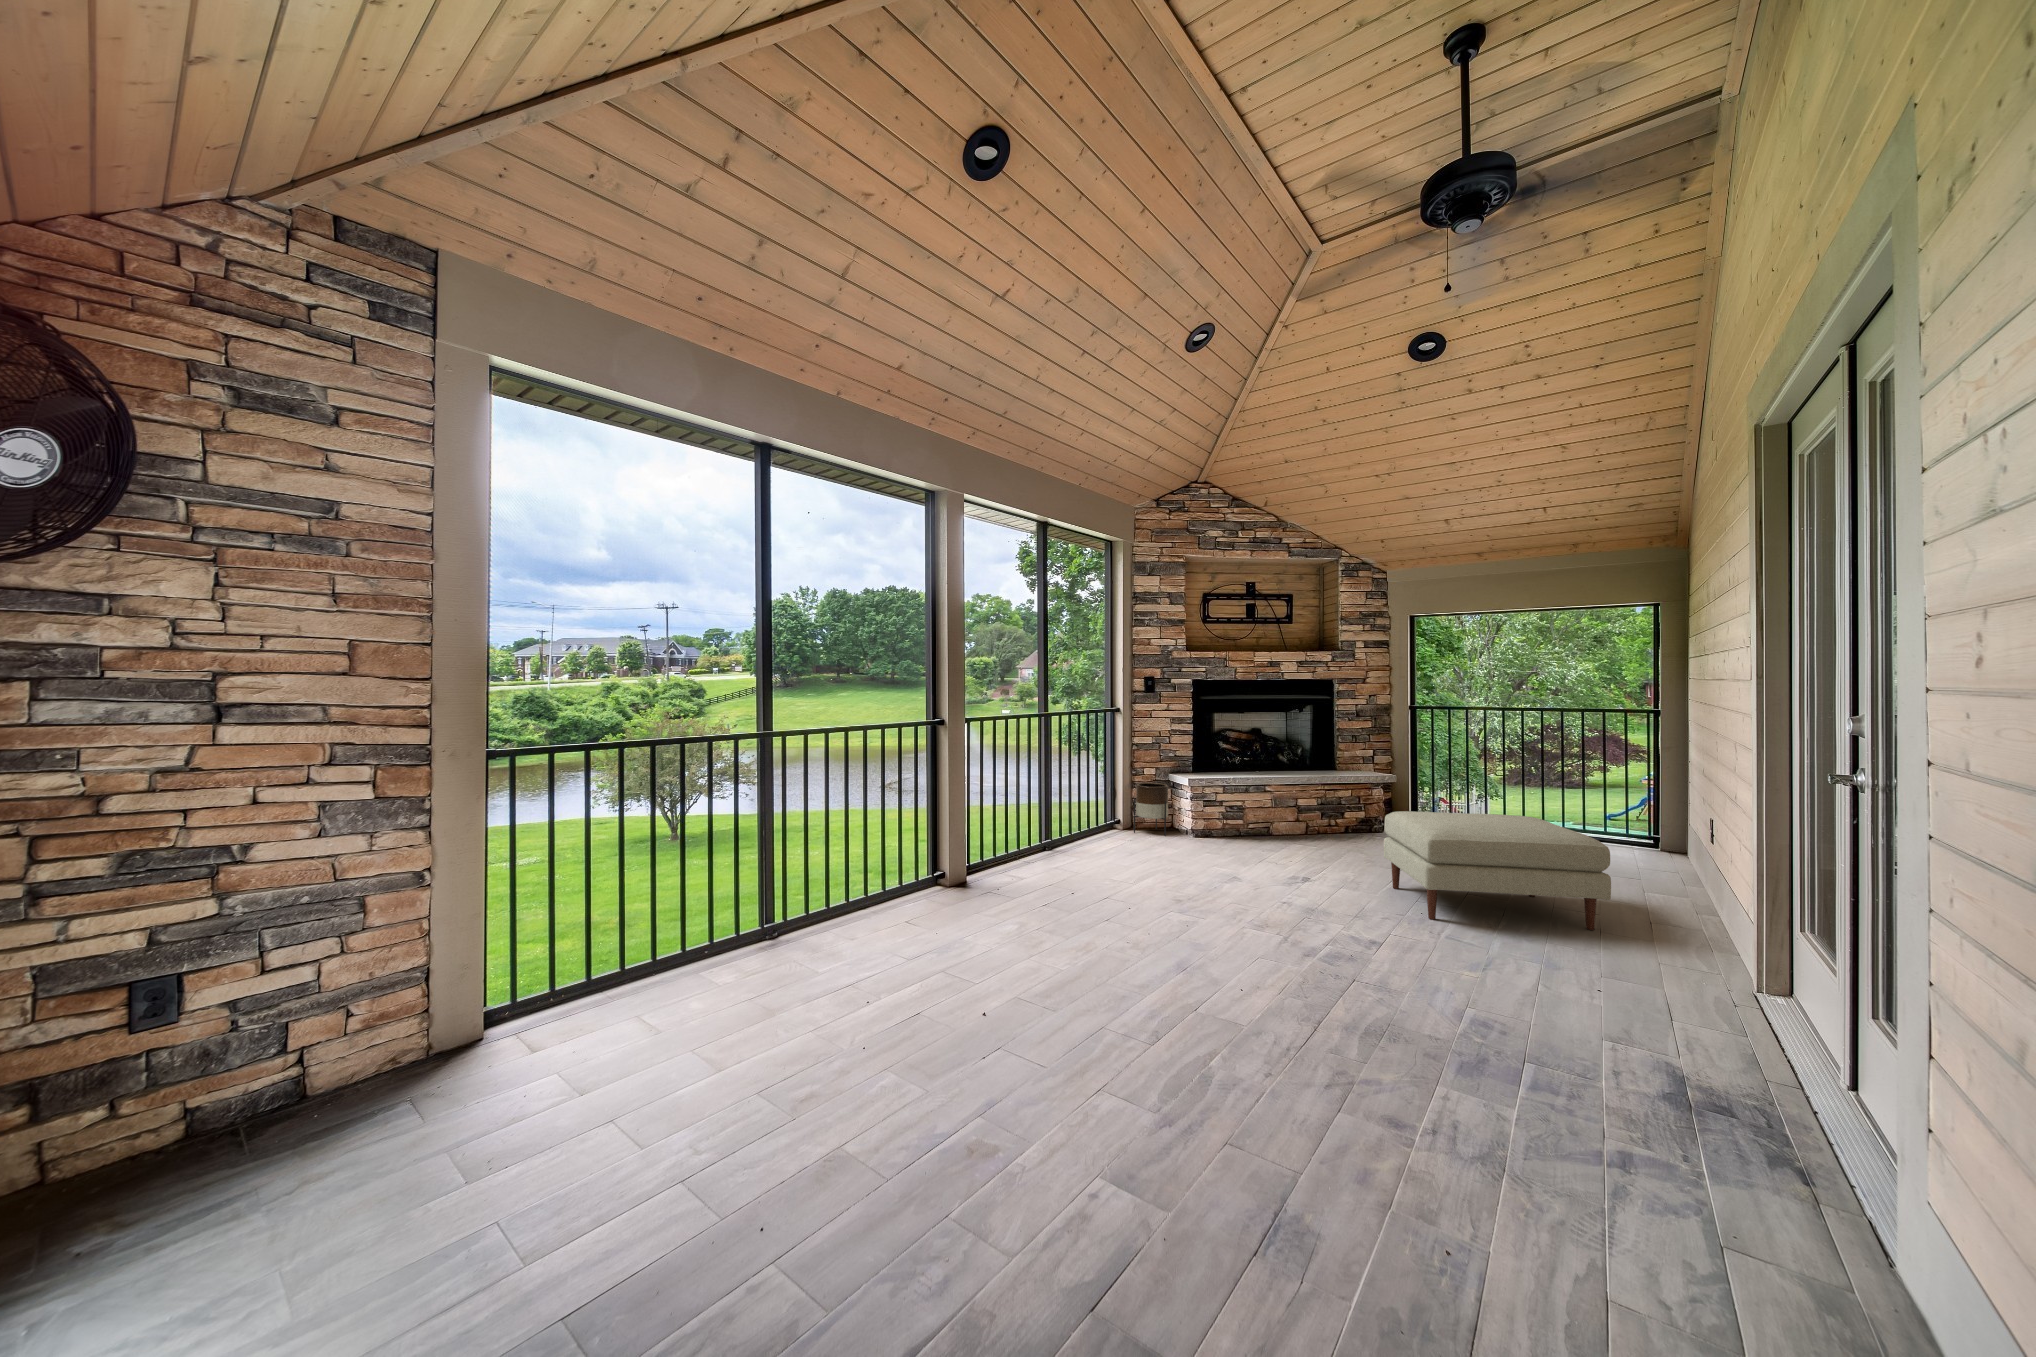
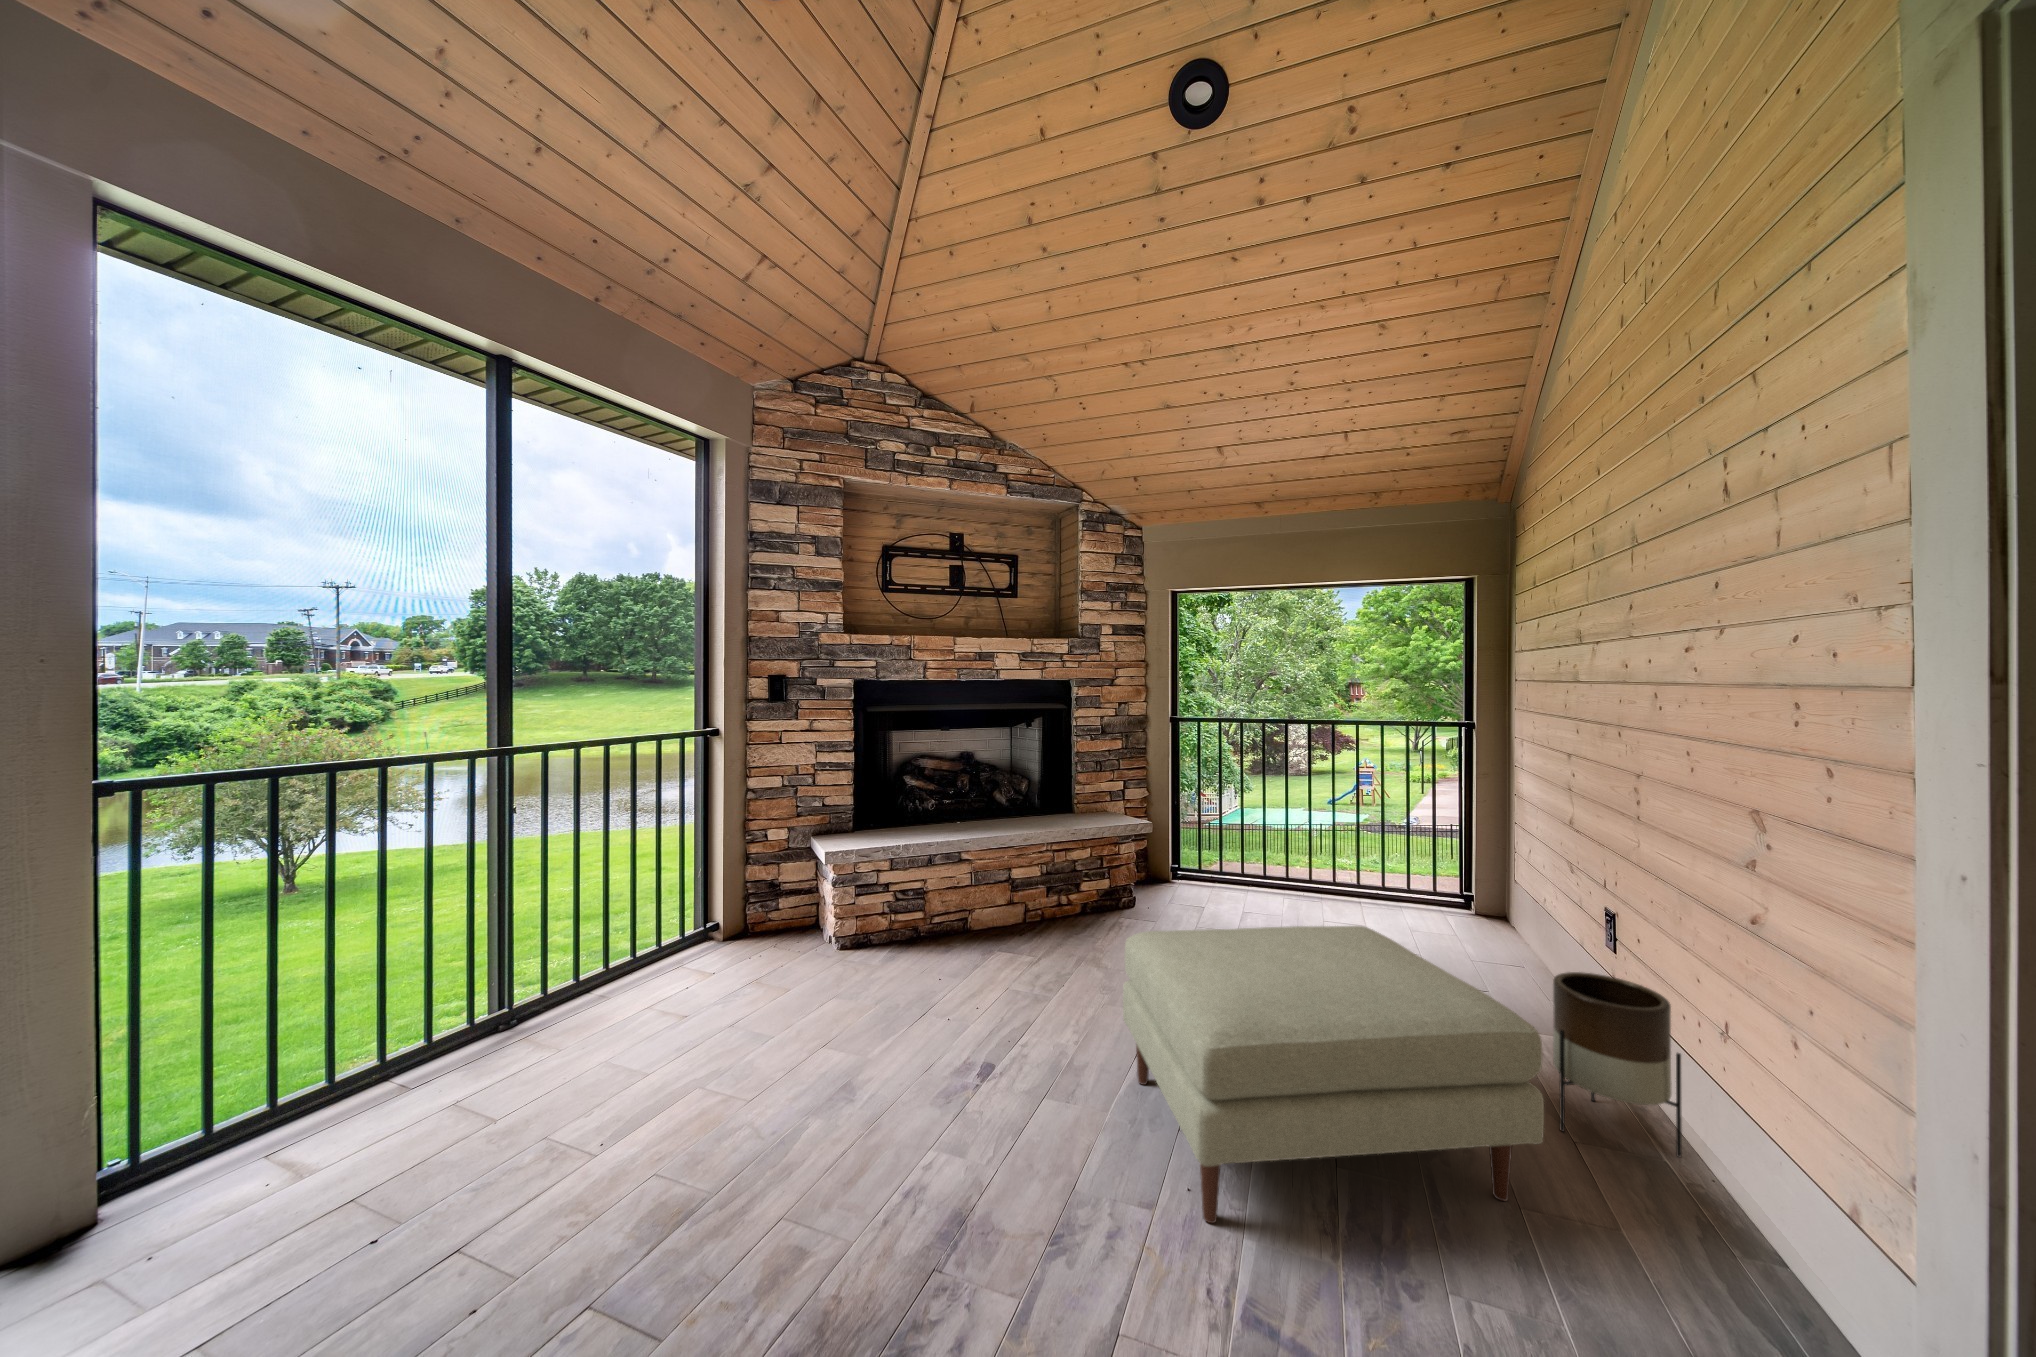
planter: present [1134,783,1168,836] -> present [1553,972,1682,1157]

